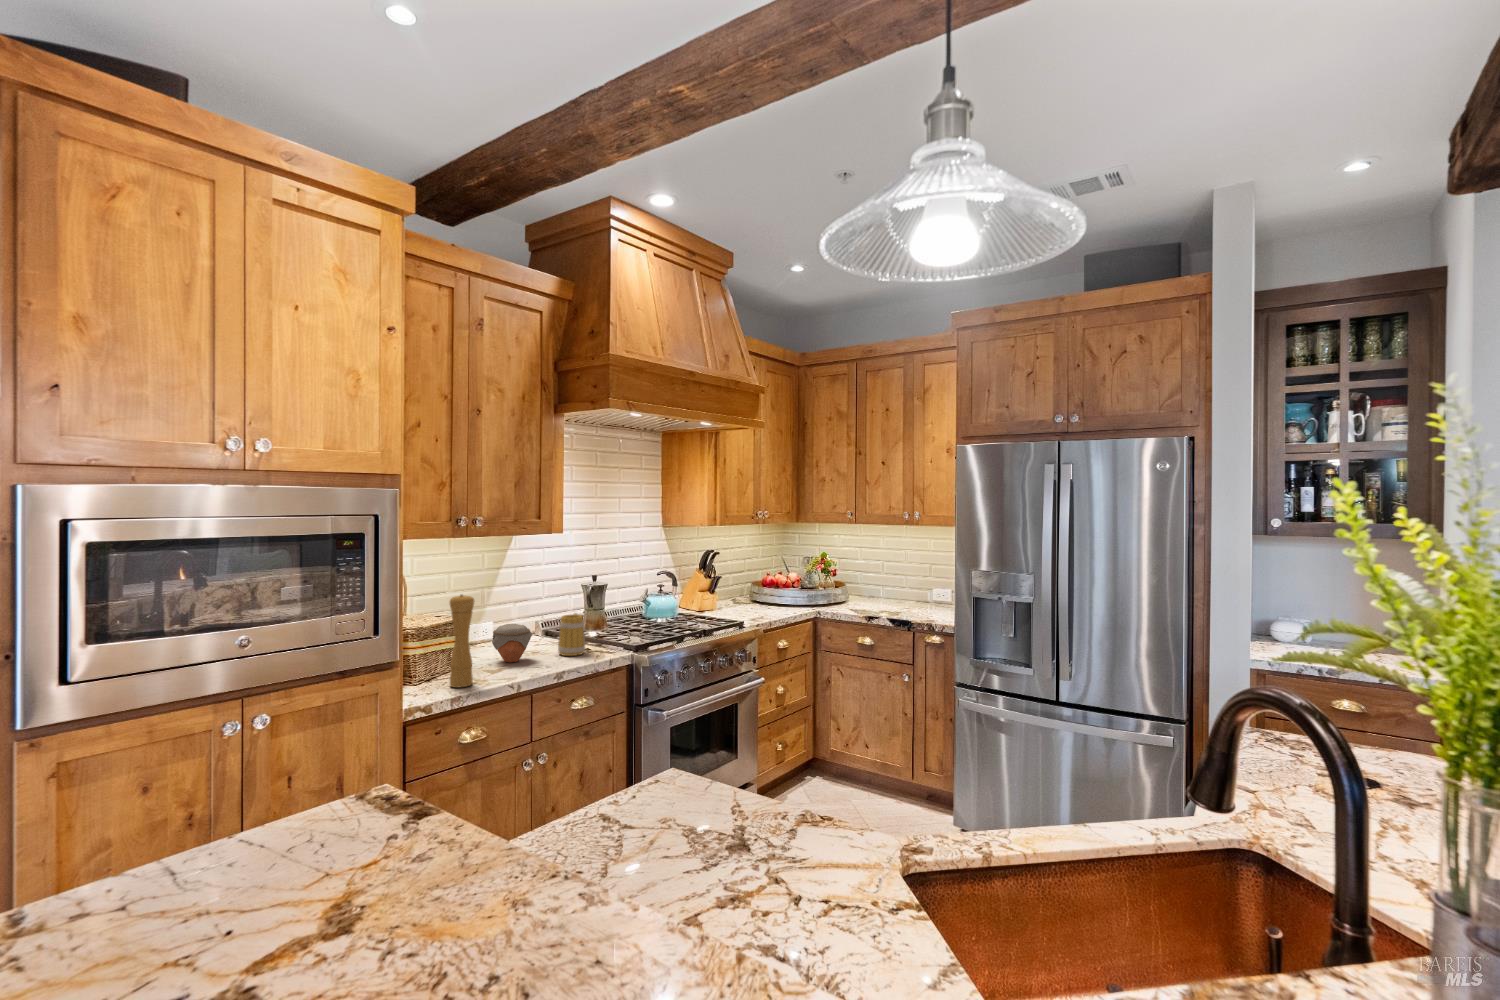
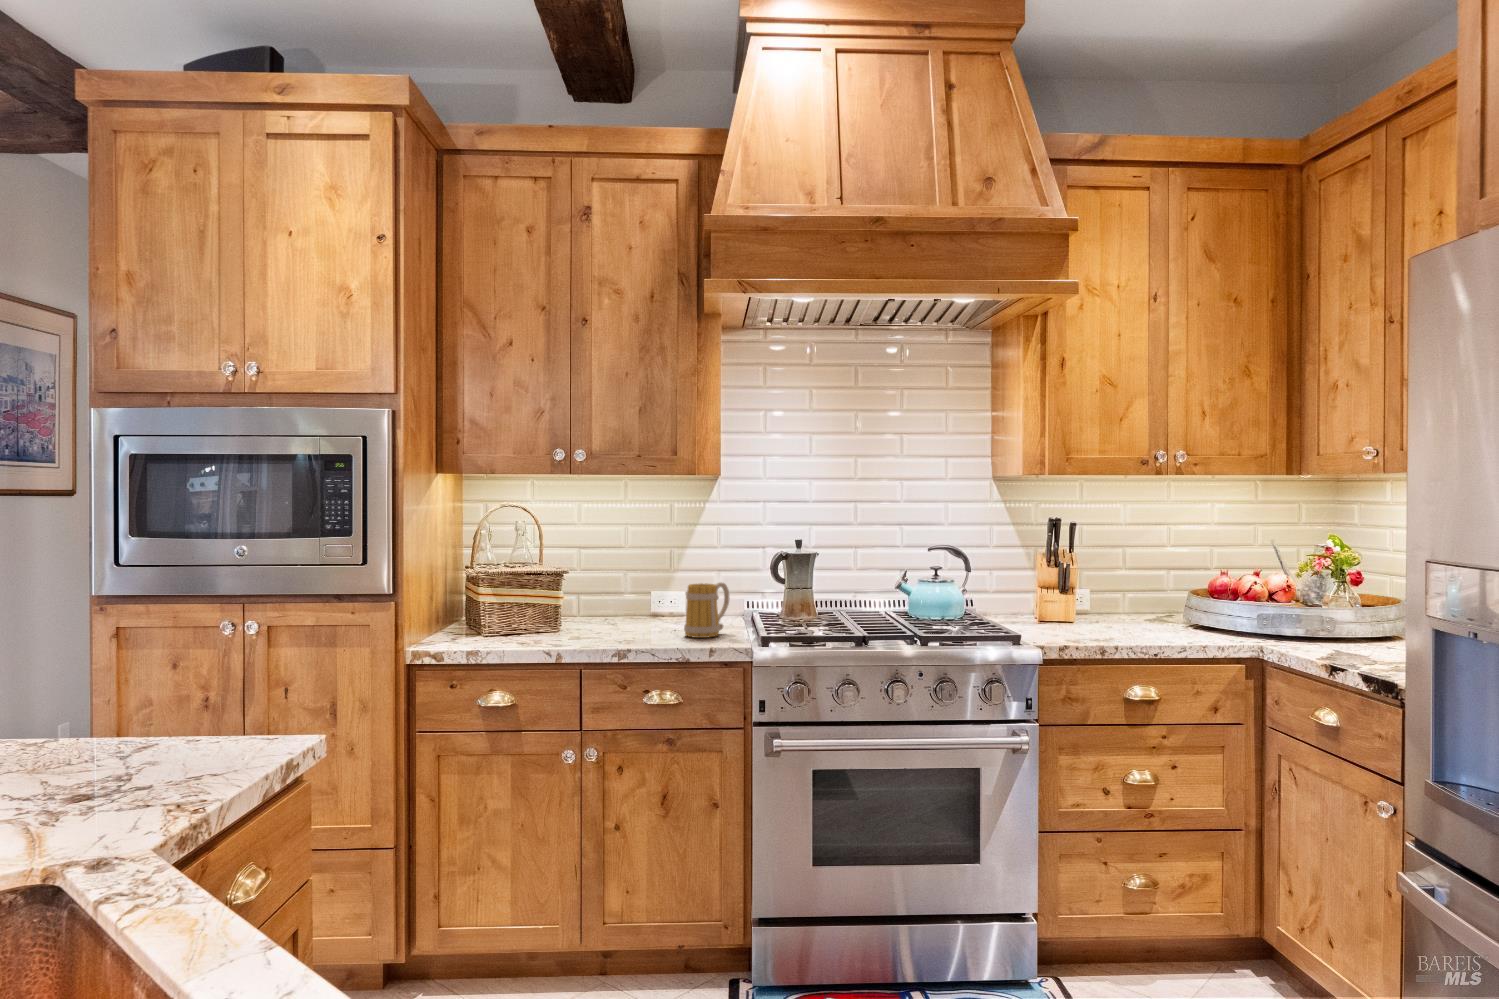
pepper mill: present [450,595,474,687] -> none [496,535,523,644]
jar: present [492,624,532,662] -> none [599,587,651,634]

